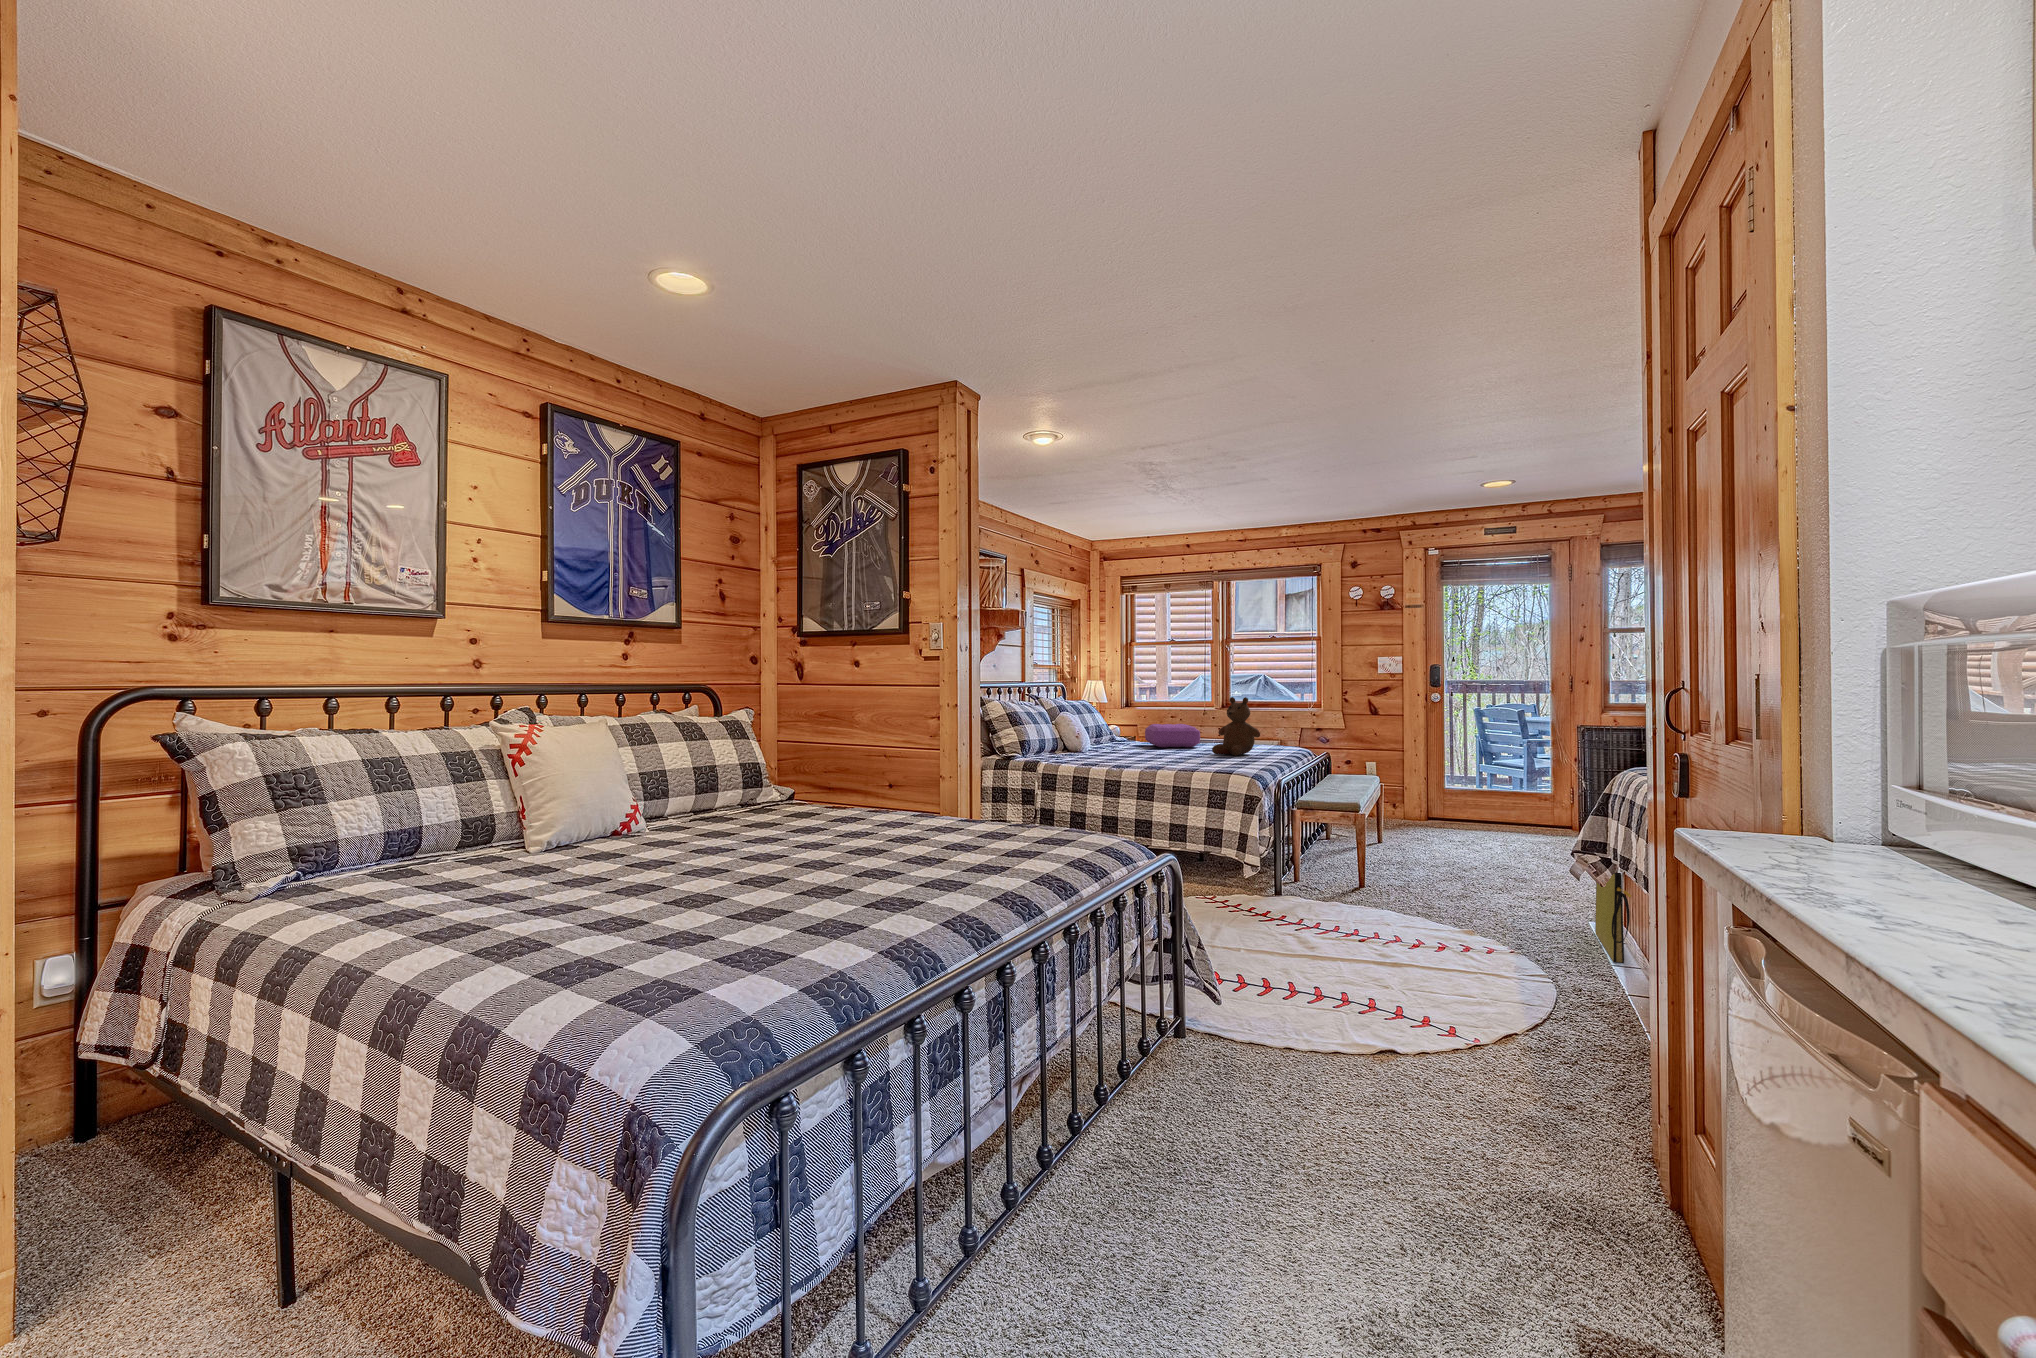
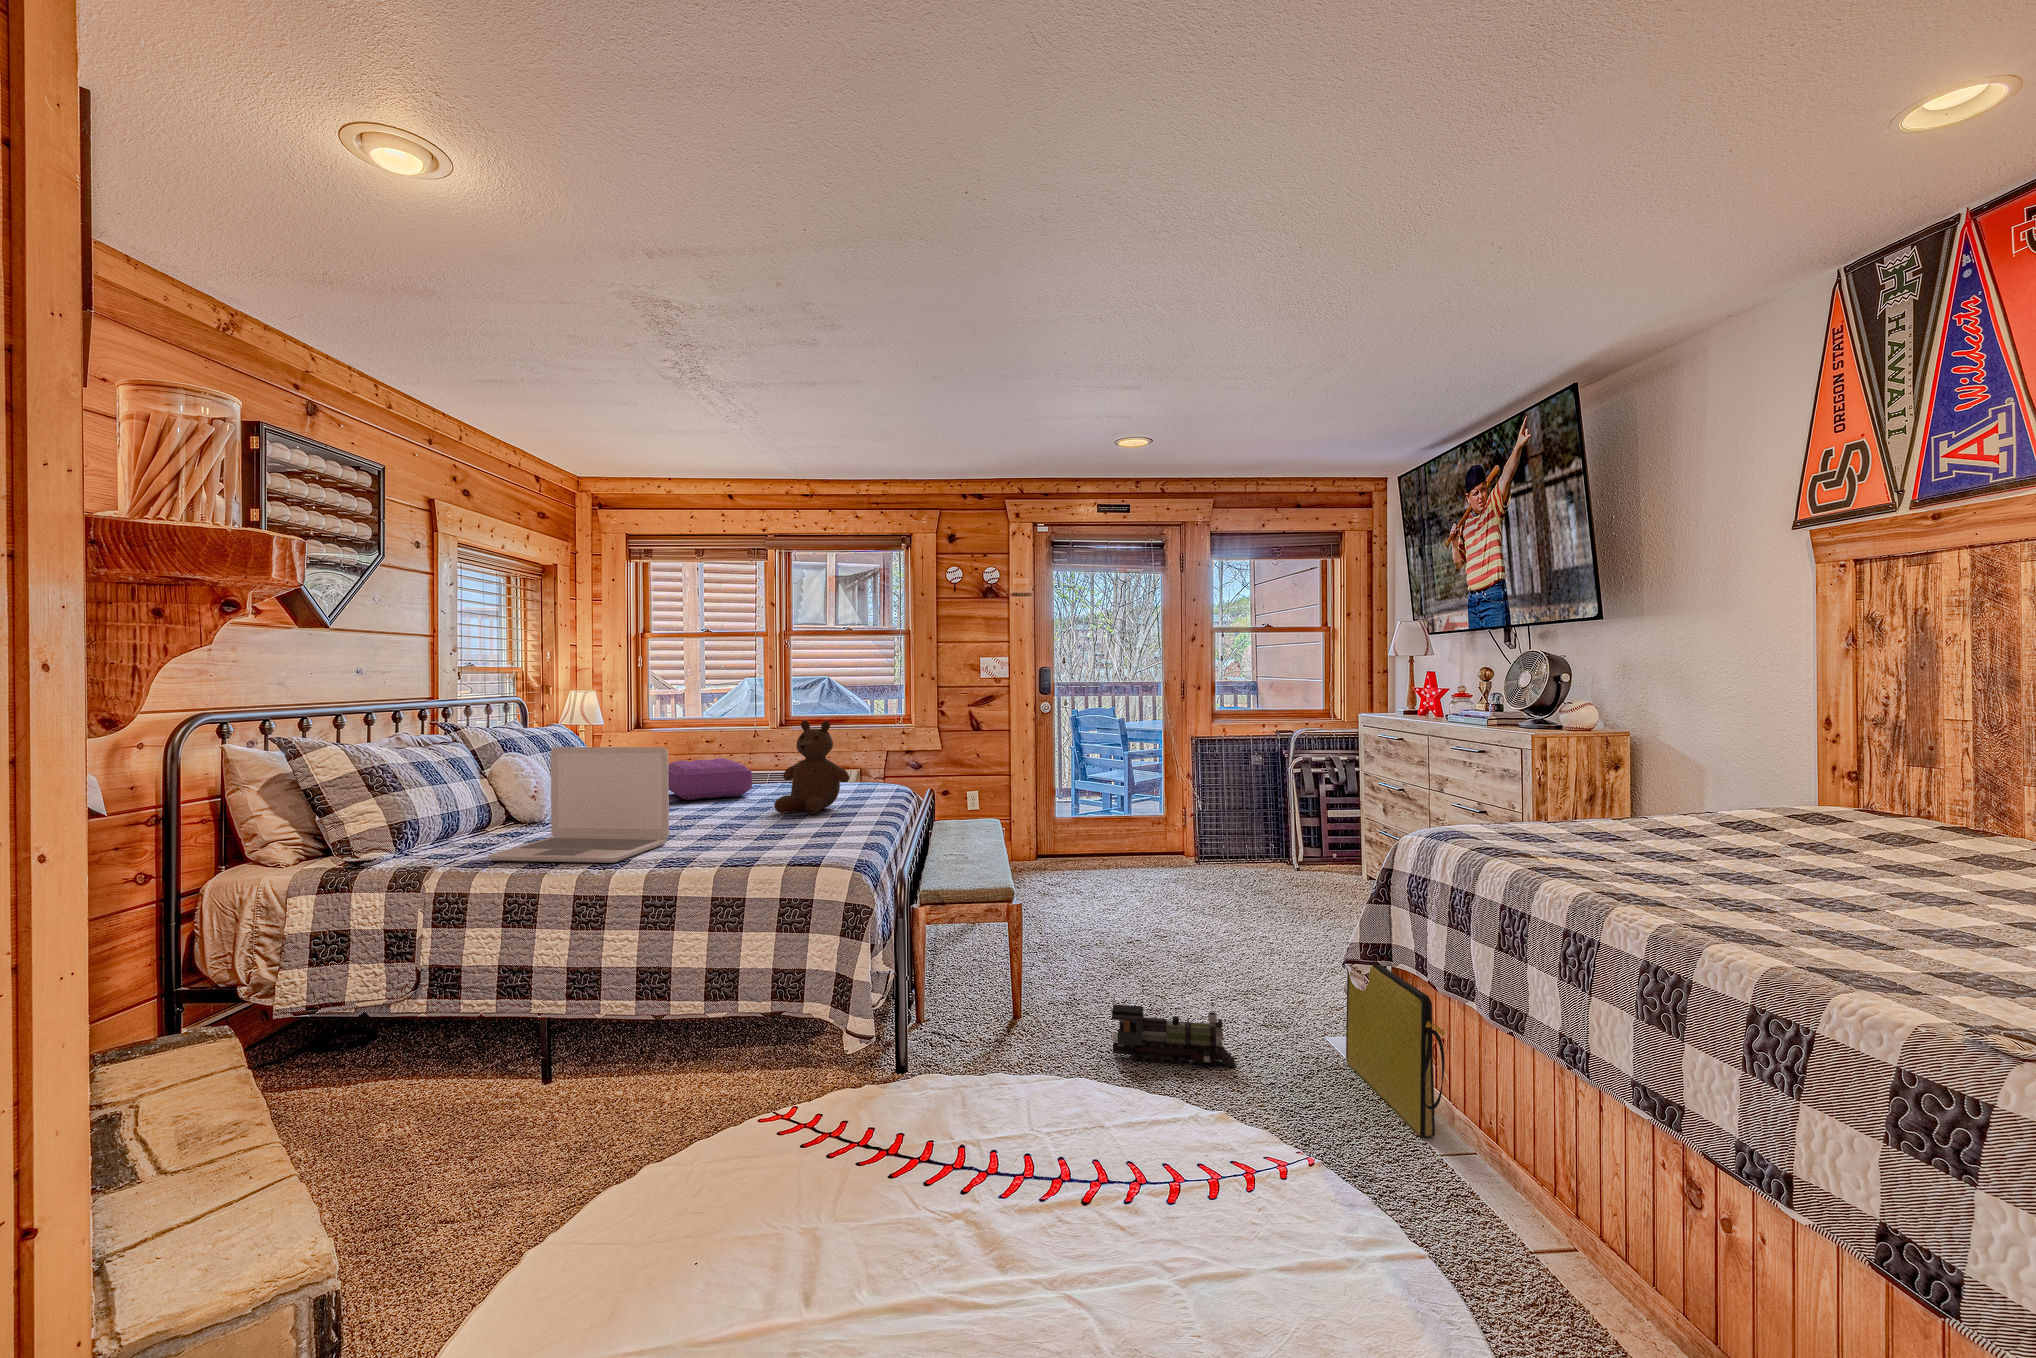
laptop: none [1064,706,1151,766] -> present [489,747,669,863]
toy train: none [1417,877,1507,924] -> present [1112,1002,1235,1068]

